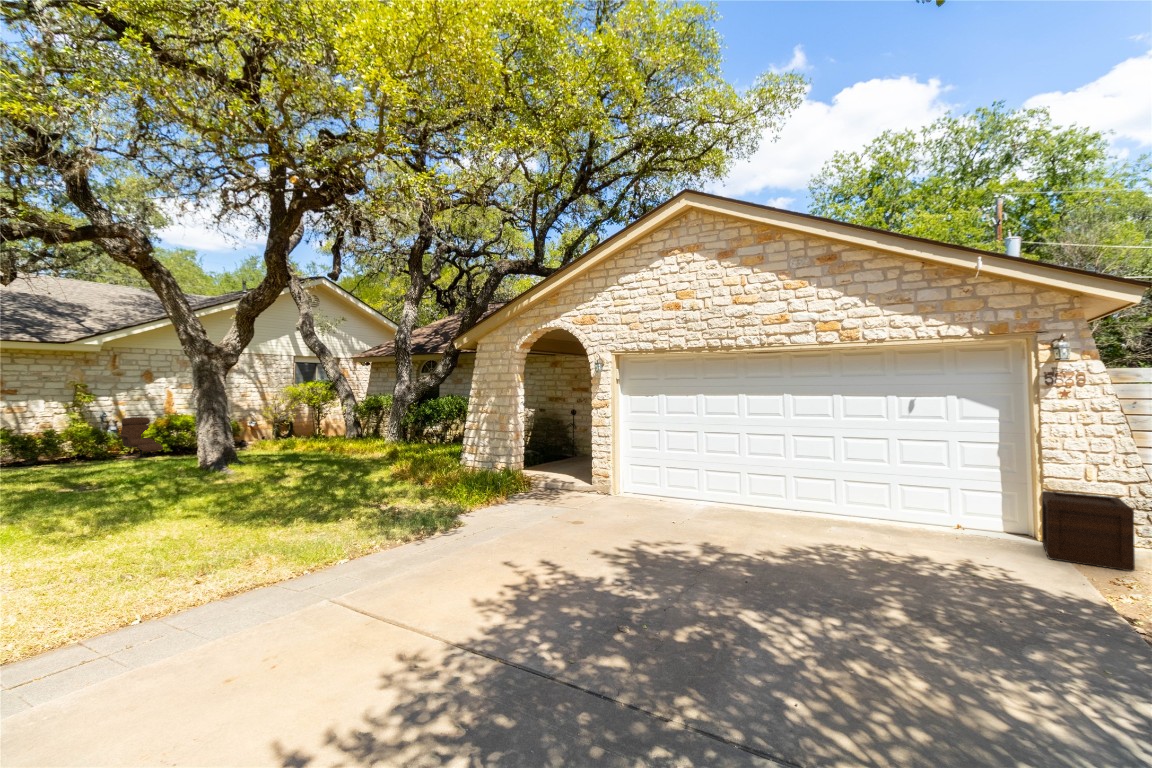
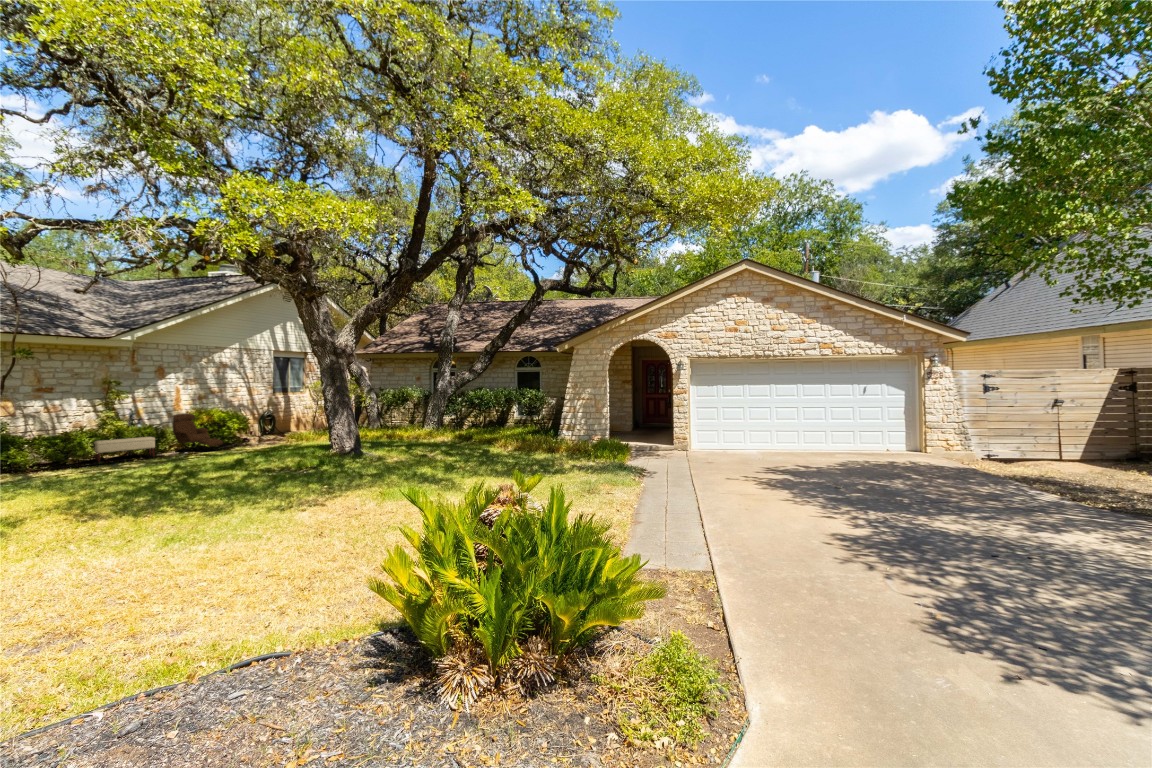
bench: none [29,440,94,463] -> present [94,437,155,462]
wooden crate: present [1042,491,1135,571] -> none [926,429,968,460]

